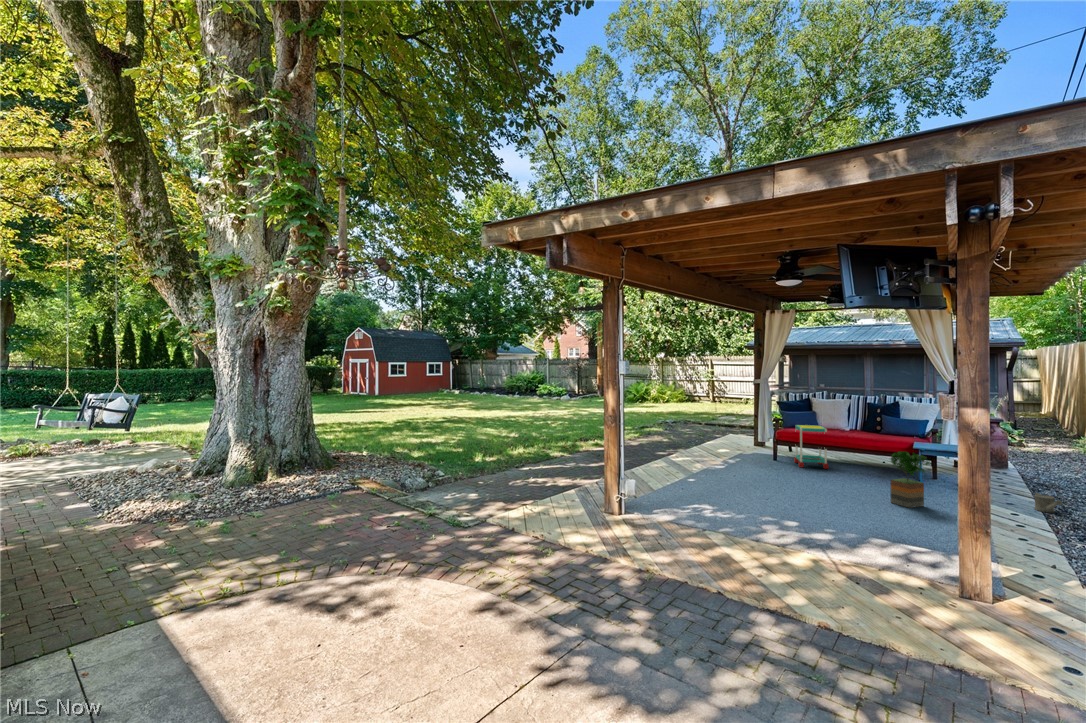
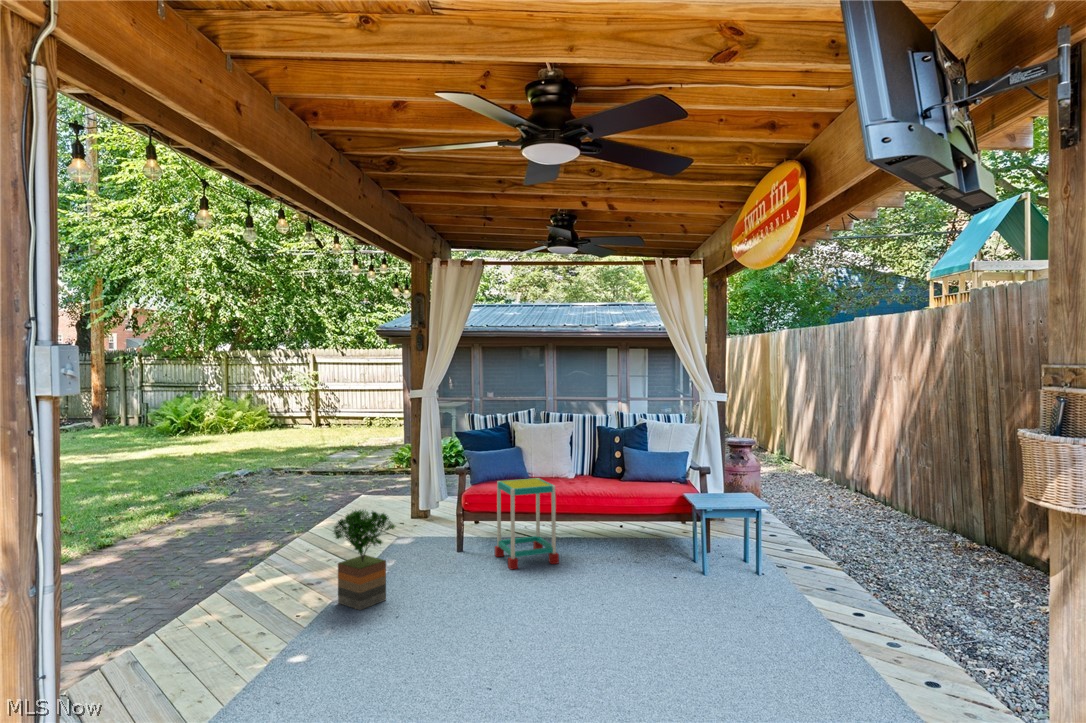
potted tree: present [890,452,930,508] -> present [334,510,396,610]
watering can: present [1034,493,1062,513] -> none [884,574,942,611]

